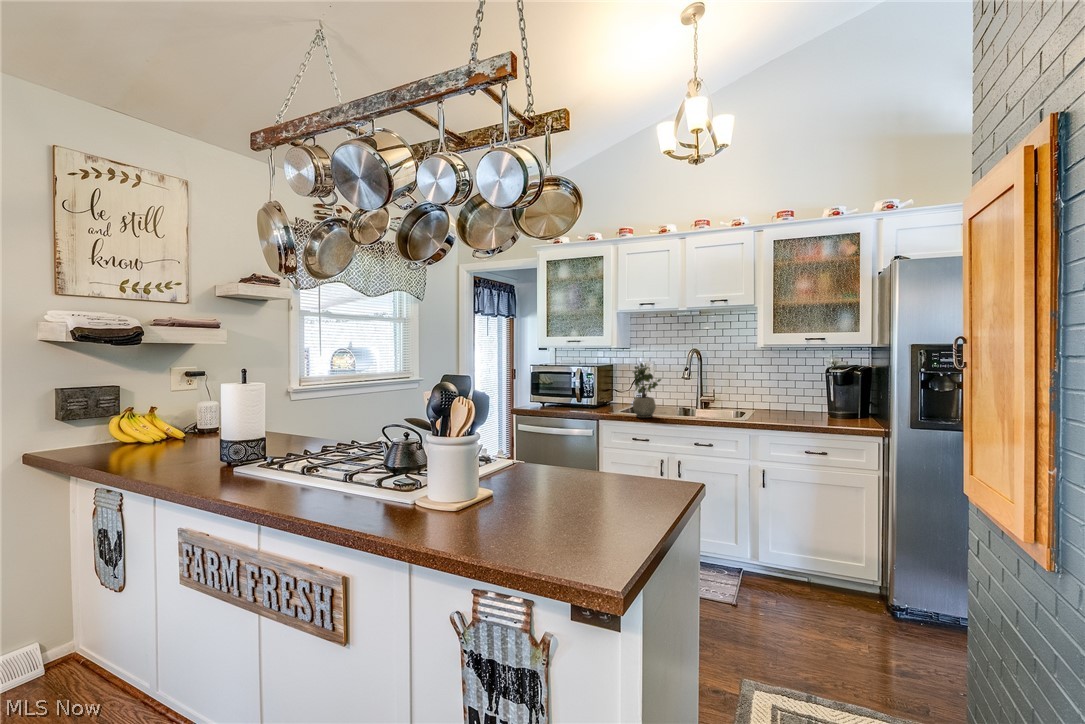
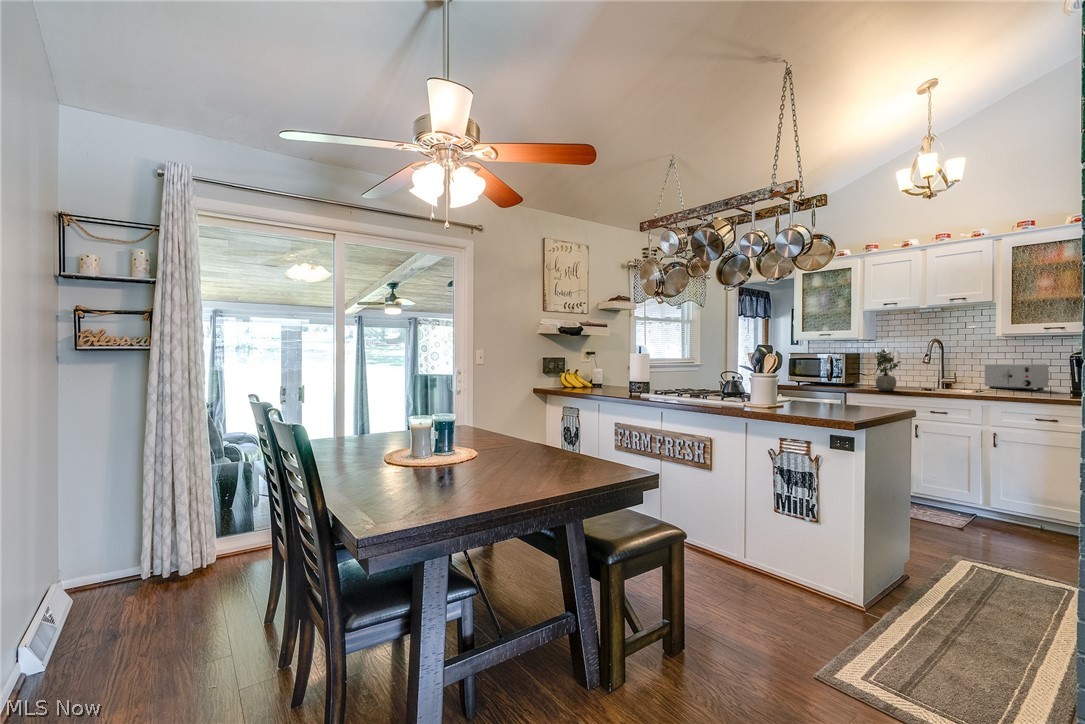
toaster: none [740,379,799,411] -> present [985,364,1049,390]

